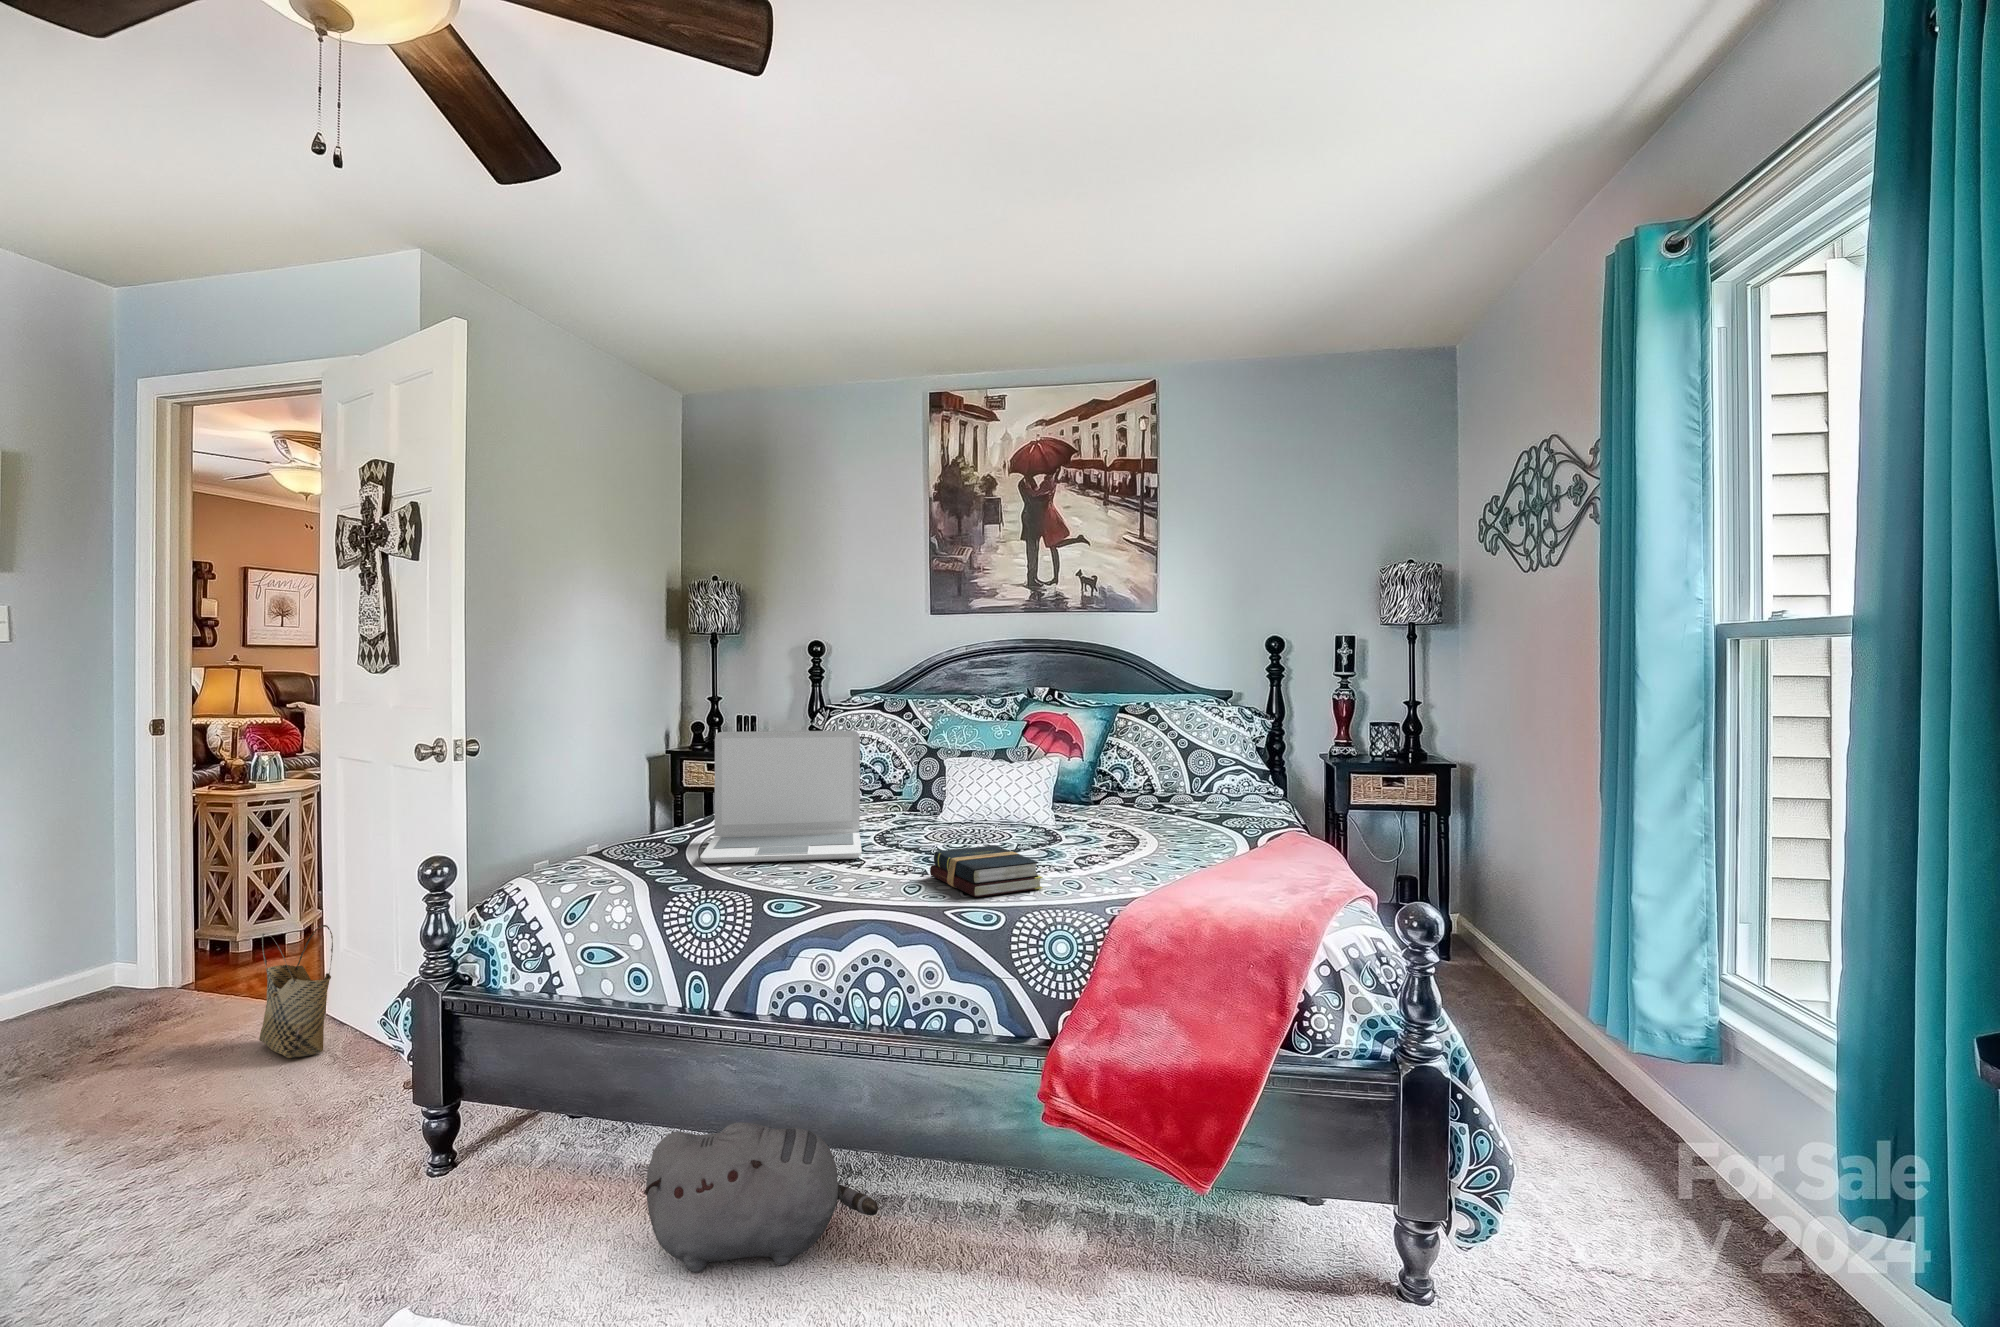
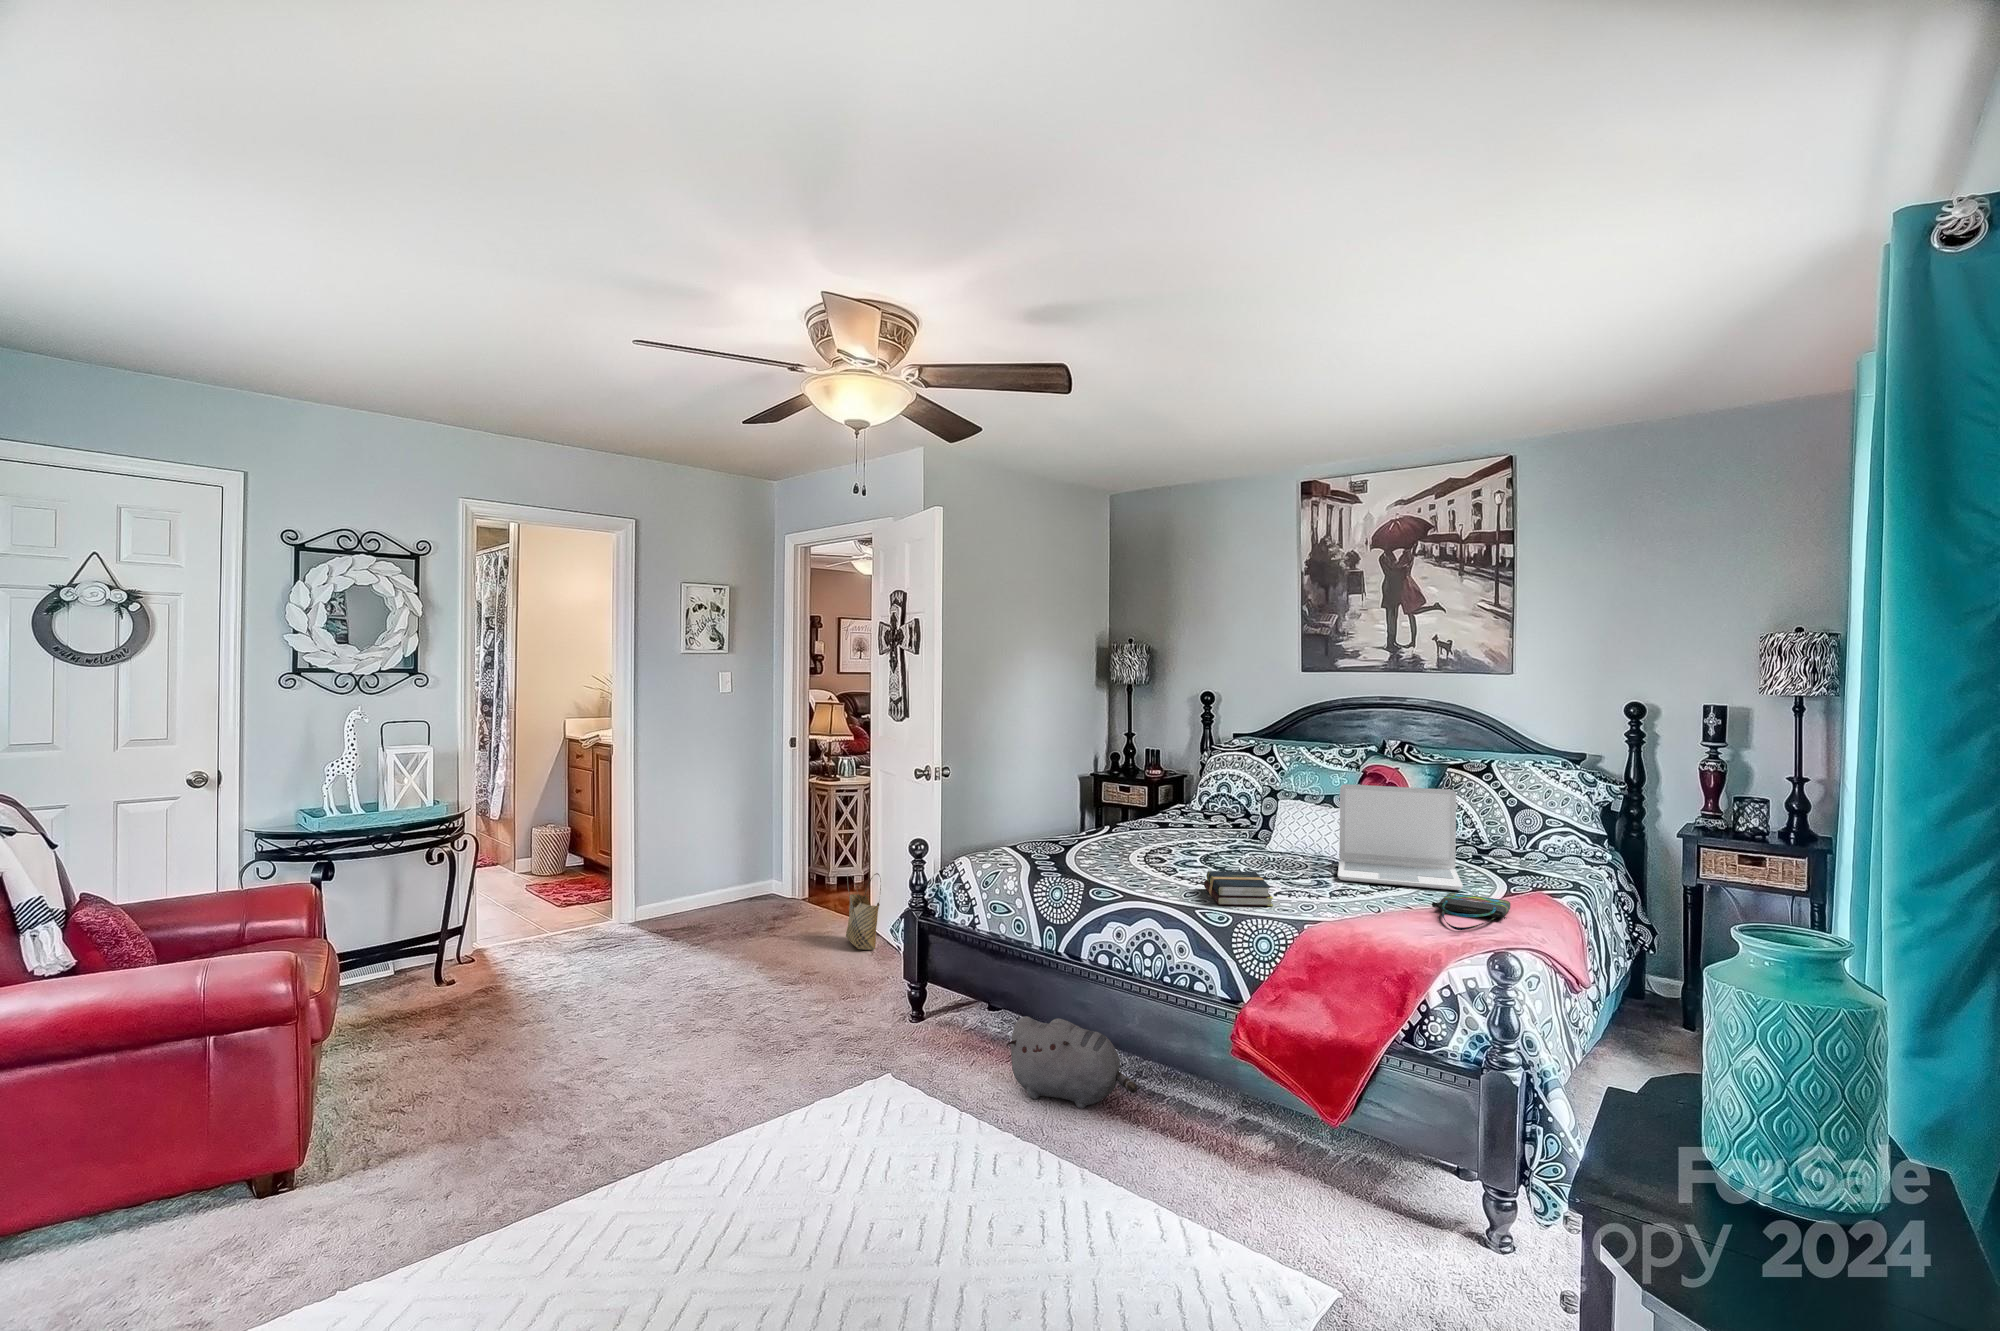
laptop: present [700,731,862,863] -> present [1338,784,1463,890]
tote bag: none [1212,844,1299,887] -> present [1432,893,1510,930]

